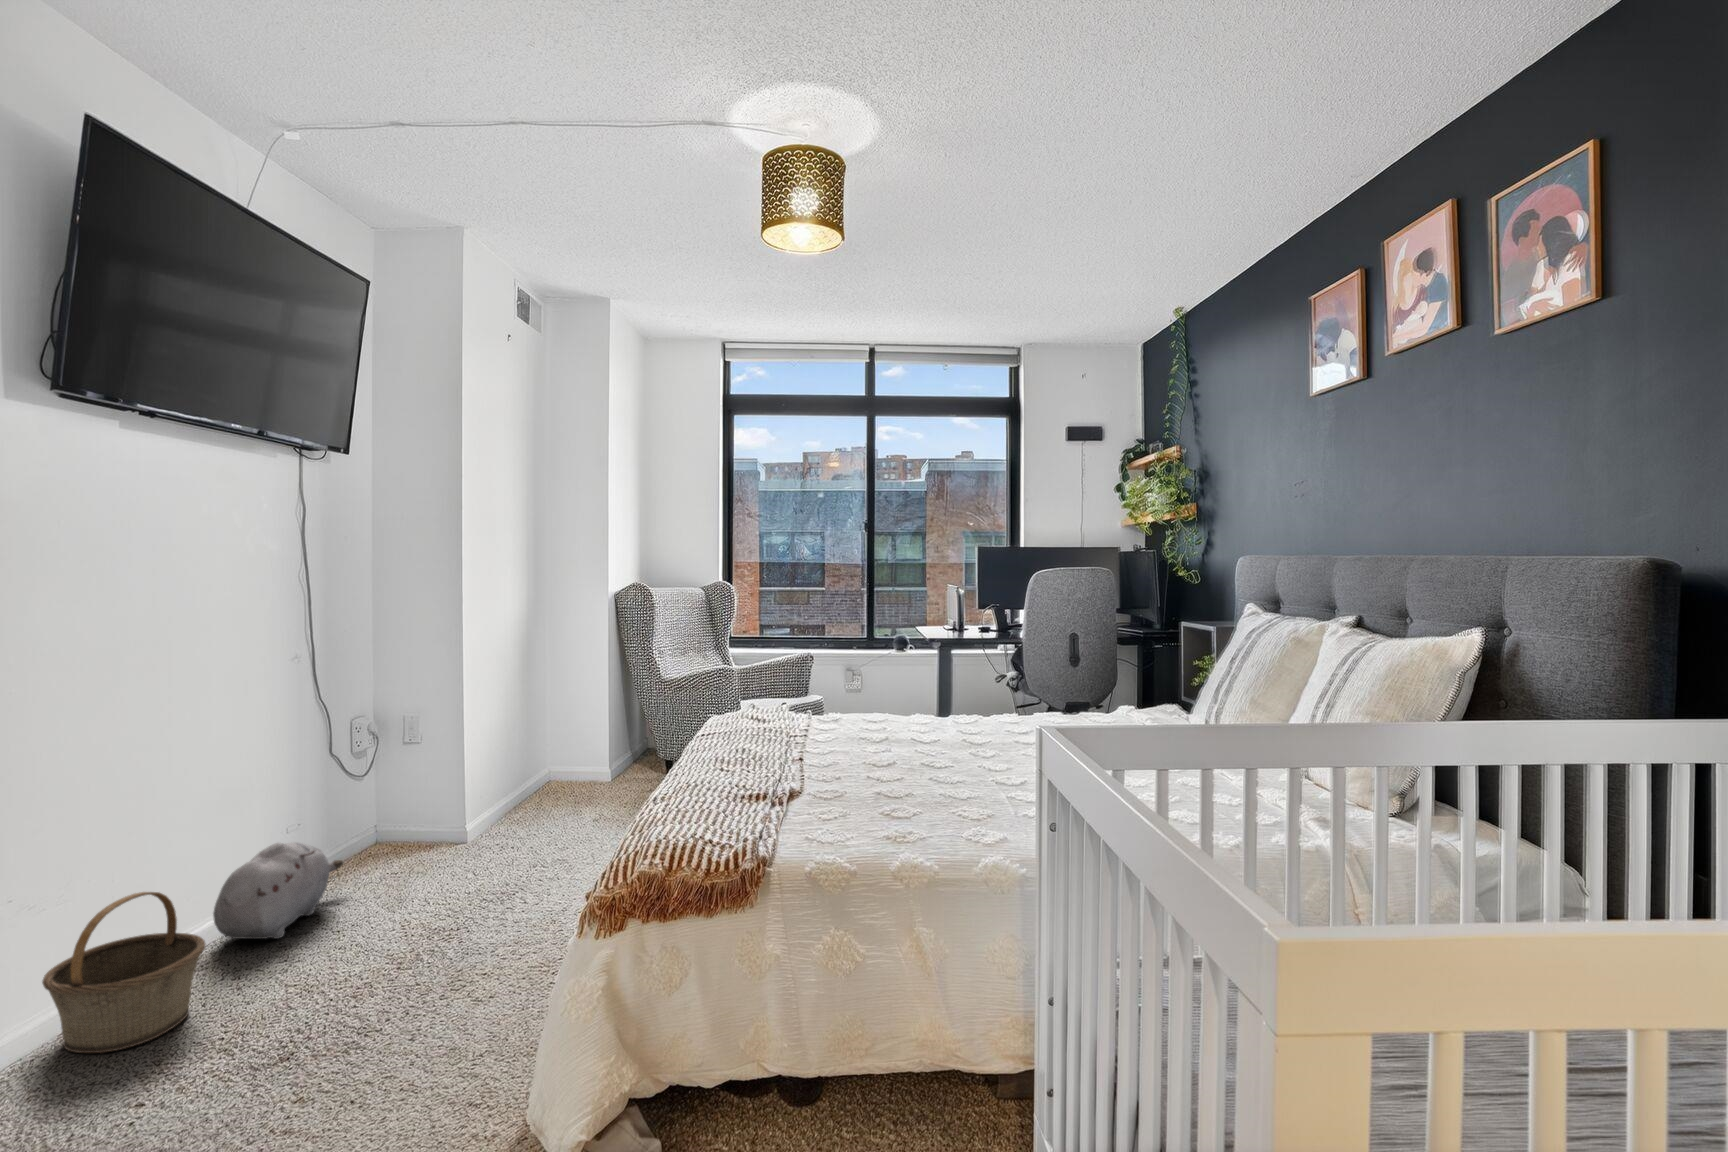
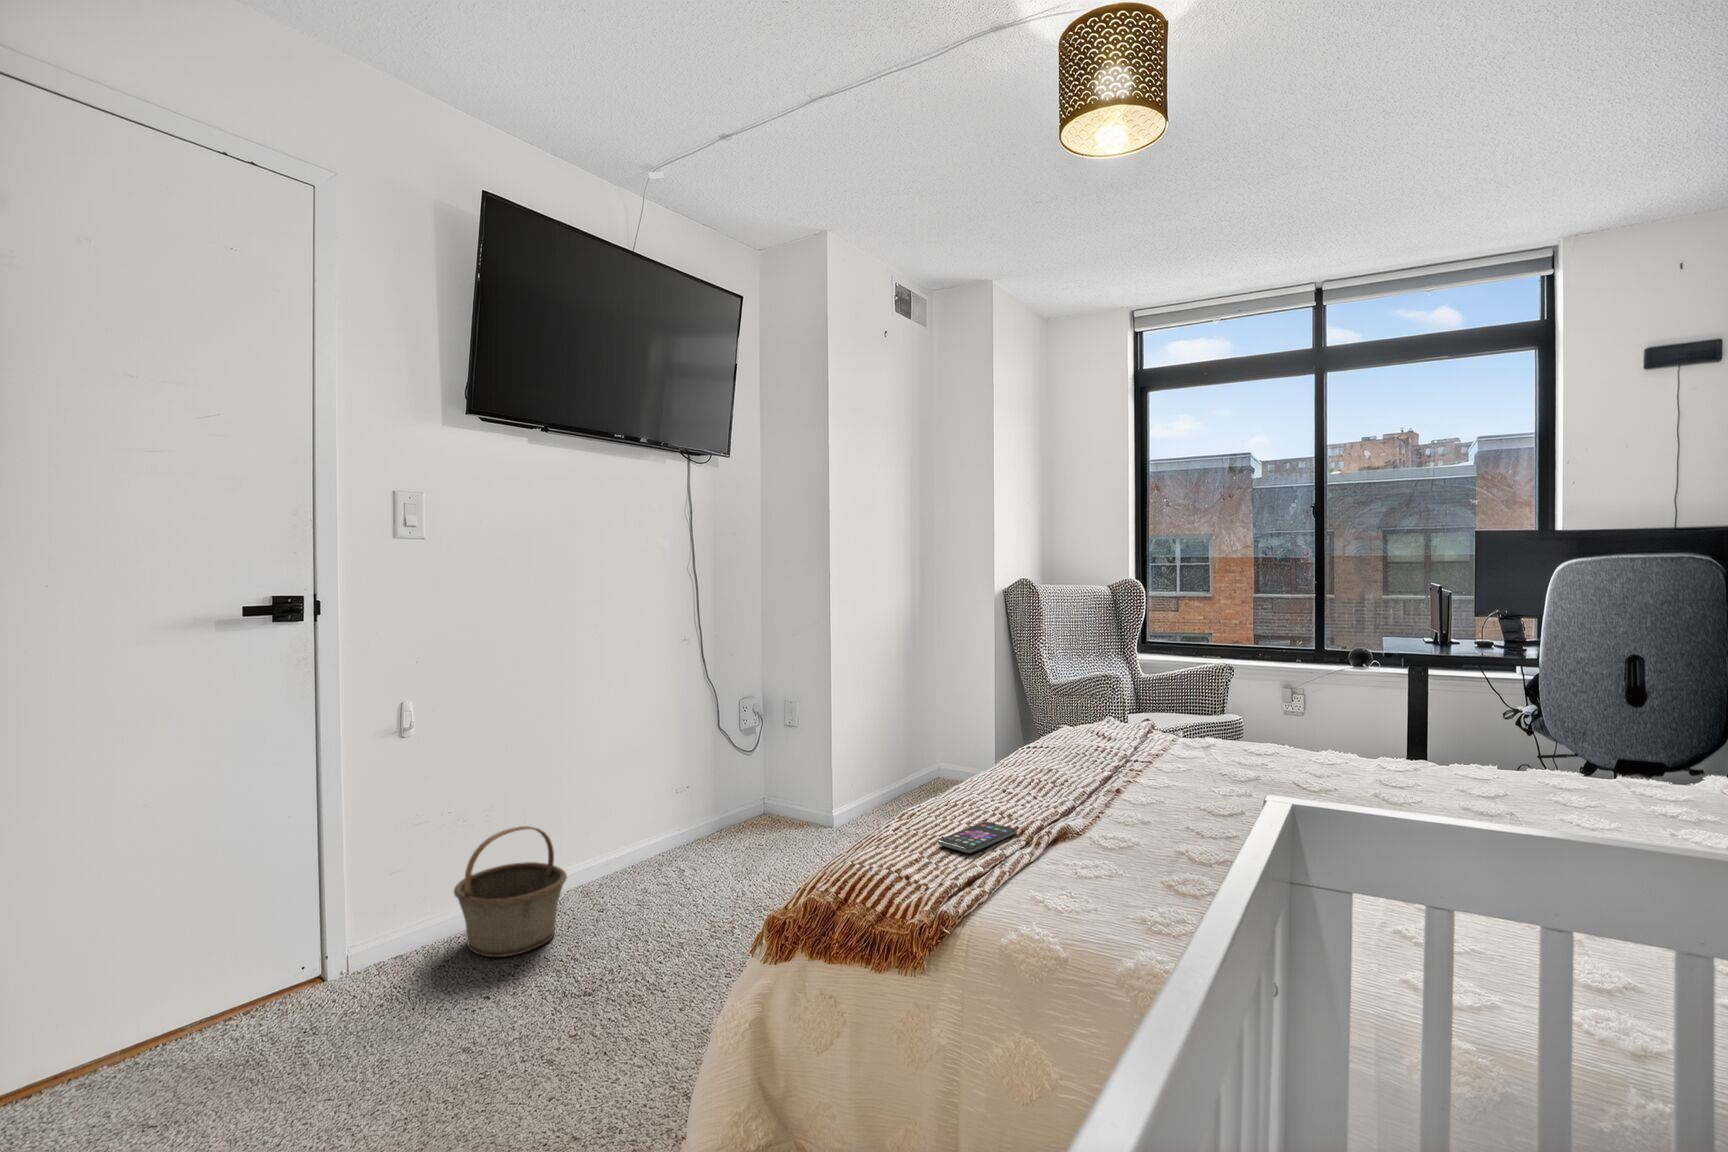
smartphone: none [716,794,766,817] -> present [938,822,1017,853]
plush toy: present [213,842,343,939] -> none [602,800,716,886]

